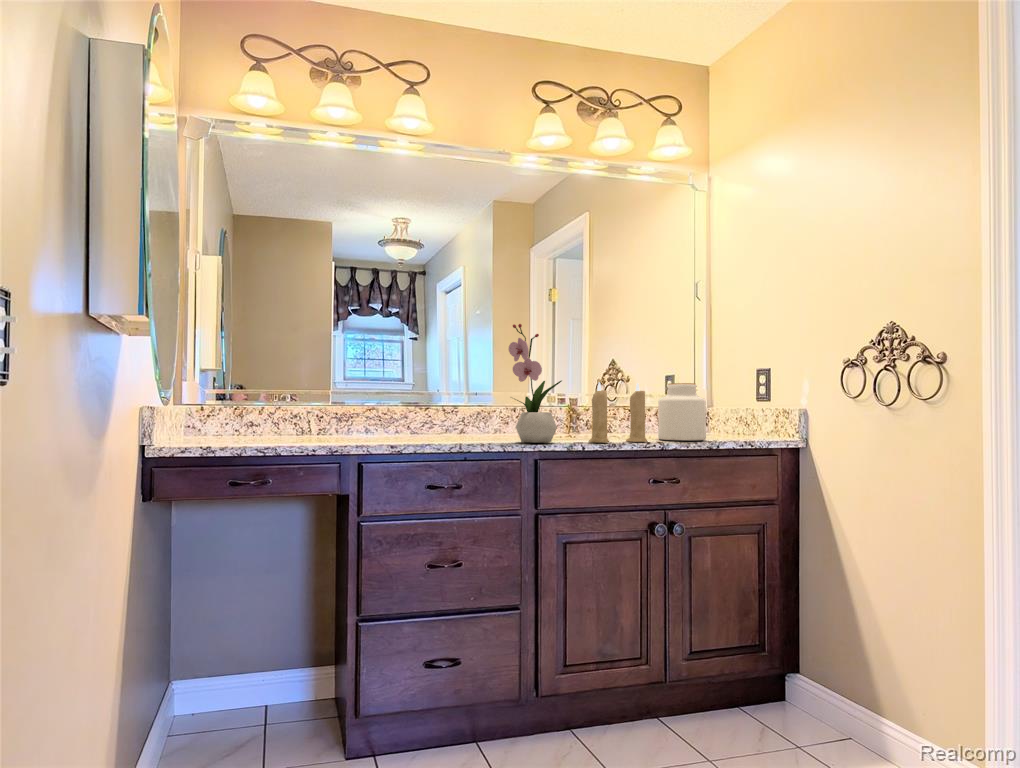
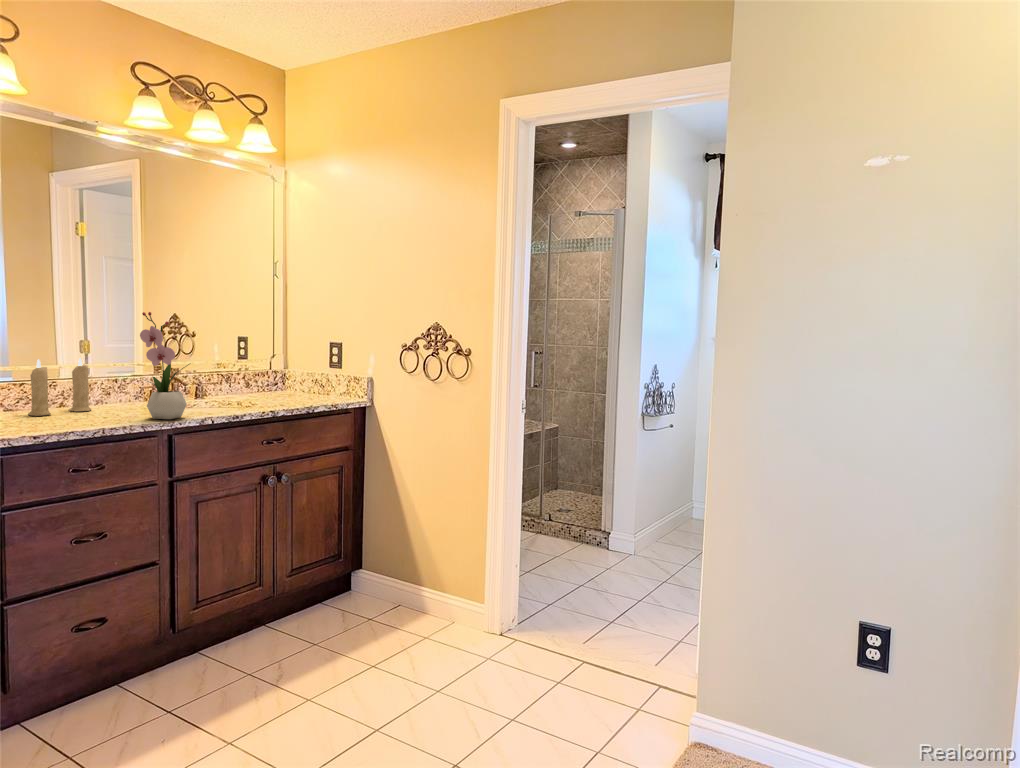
candle: present [589,382,647,442] -> present [28,358,91,416]
jar: present [658,383,706,440] -> none [261,359,301,406]

